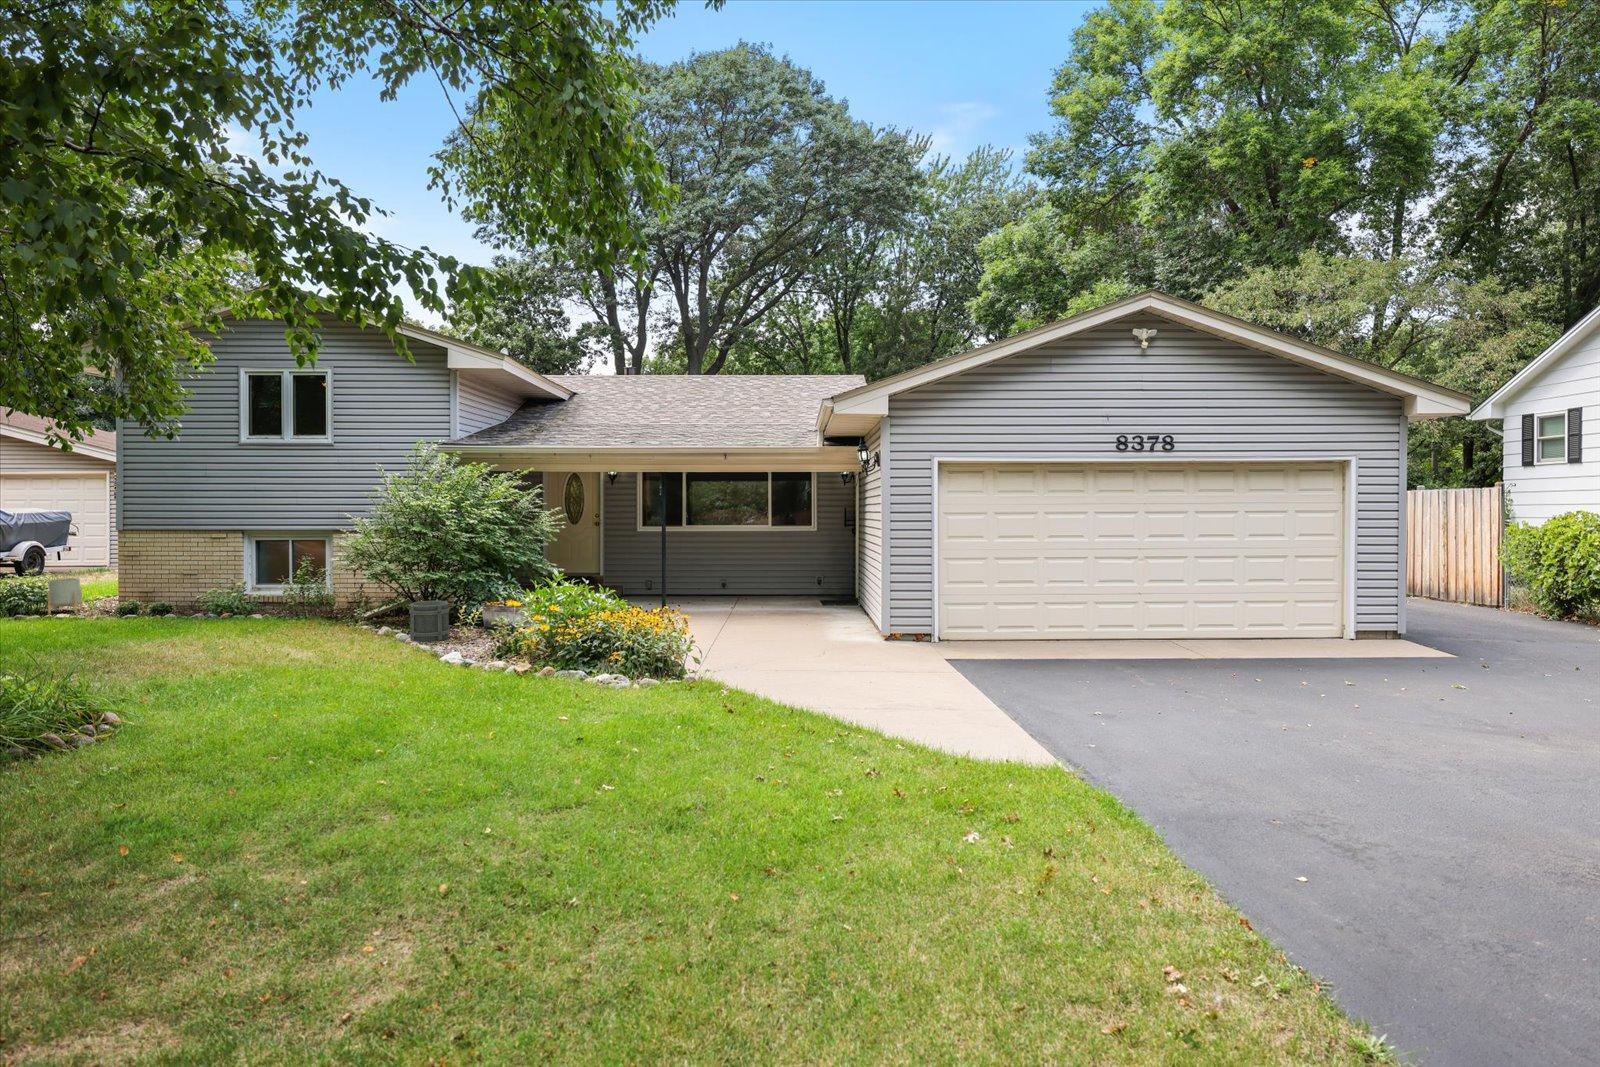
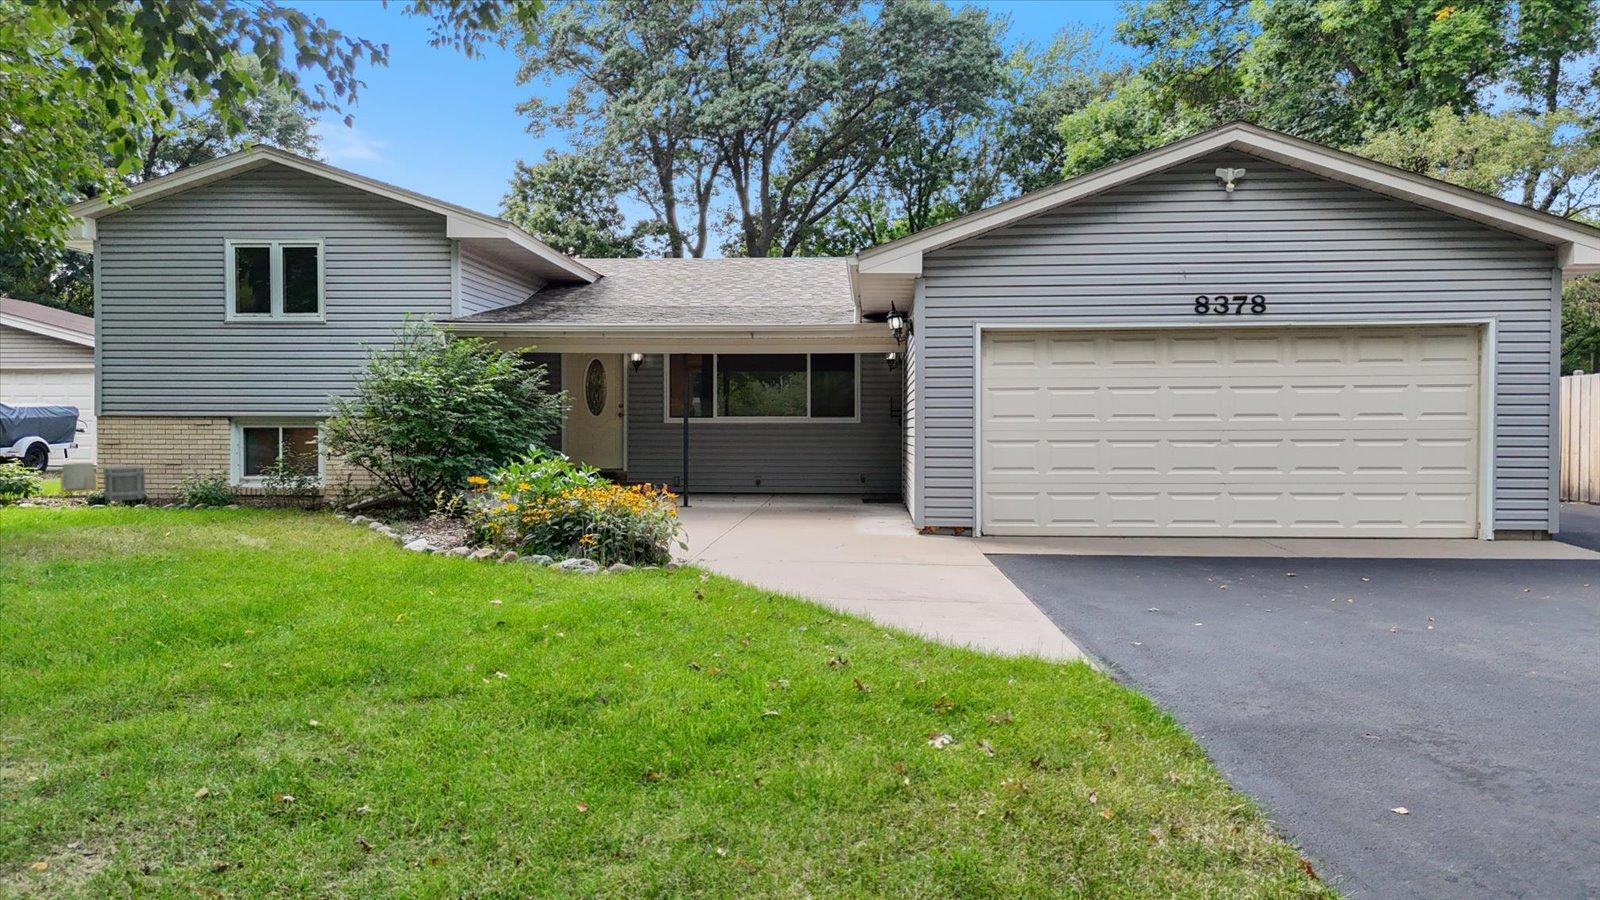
bucket: present [409,601,450,642] -> present [104,466,146,500]

